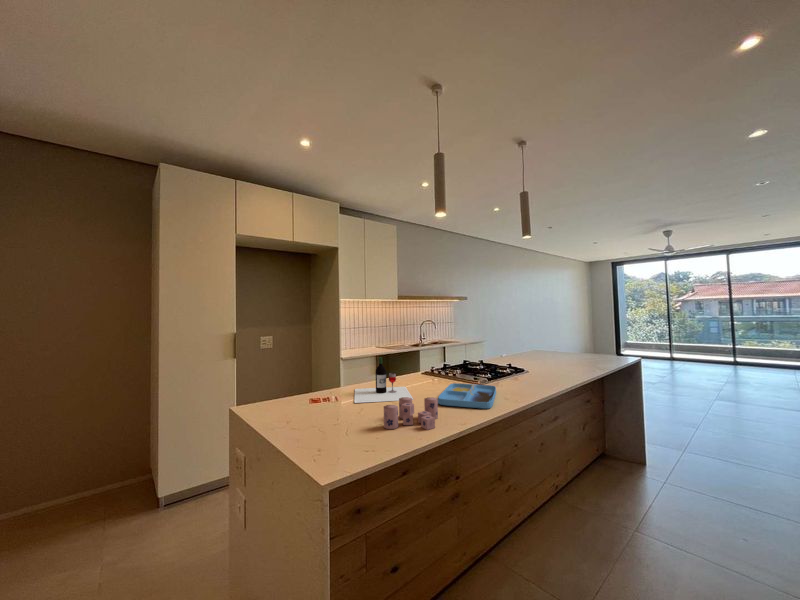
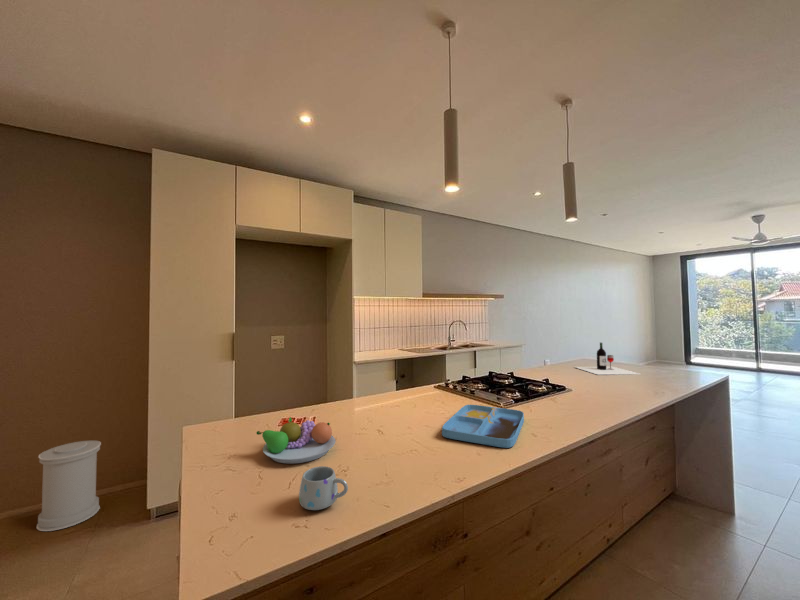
wine bottle: present [354,357,413,403] -> present [576,343,639,375]
fruit bowl: none [299,394,361,426] -> present [257,417,335,464]
candle: present [384,397,438,430] -> none [356,428,435,482]
mug: none [353,420,388,447] -> present [299,466,348,510]
trash can: none [48,437,109,522] -> present [37,441,101,531]

